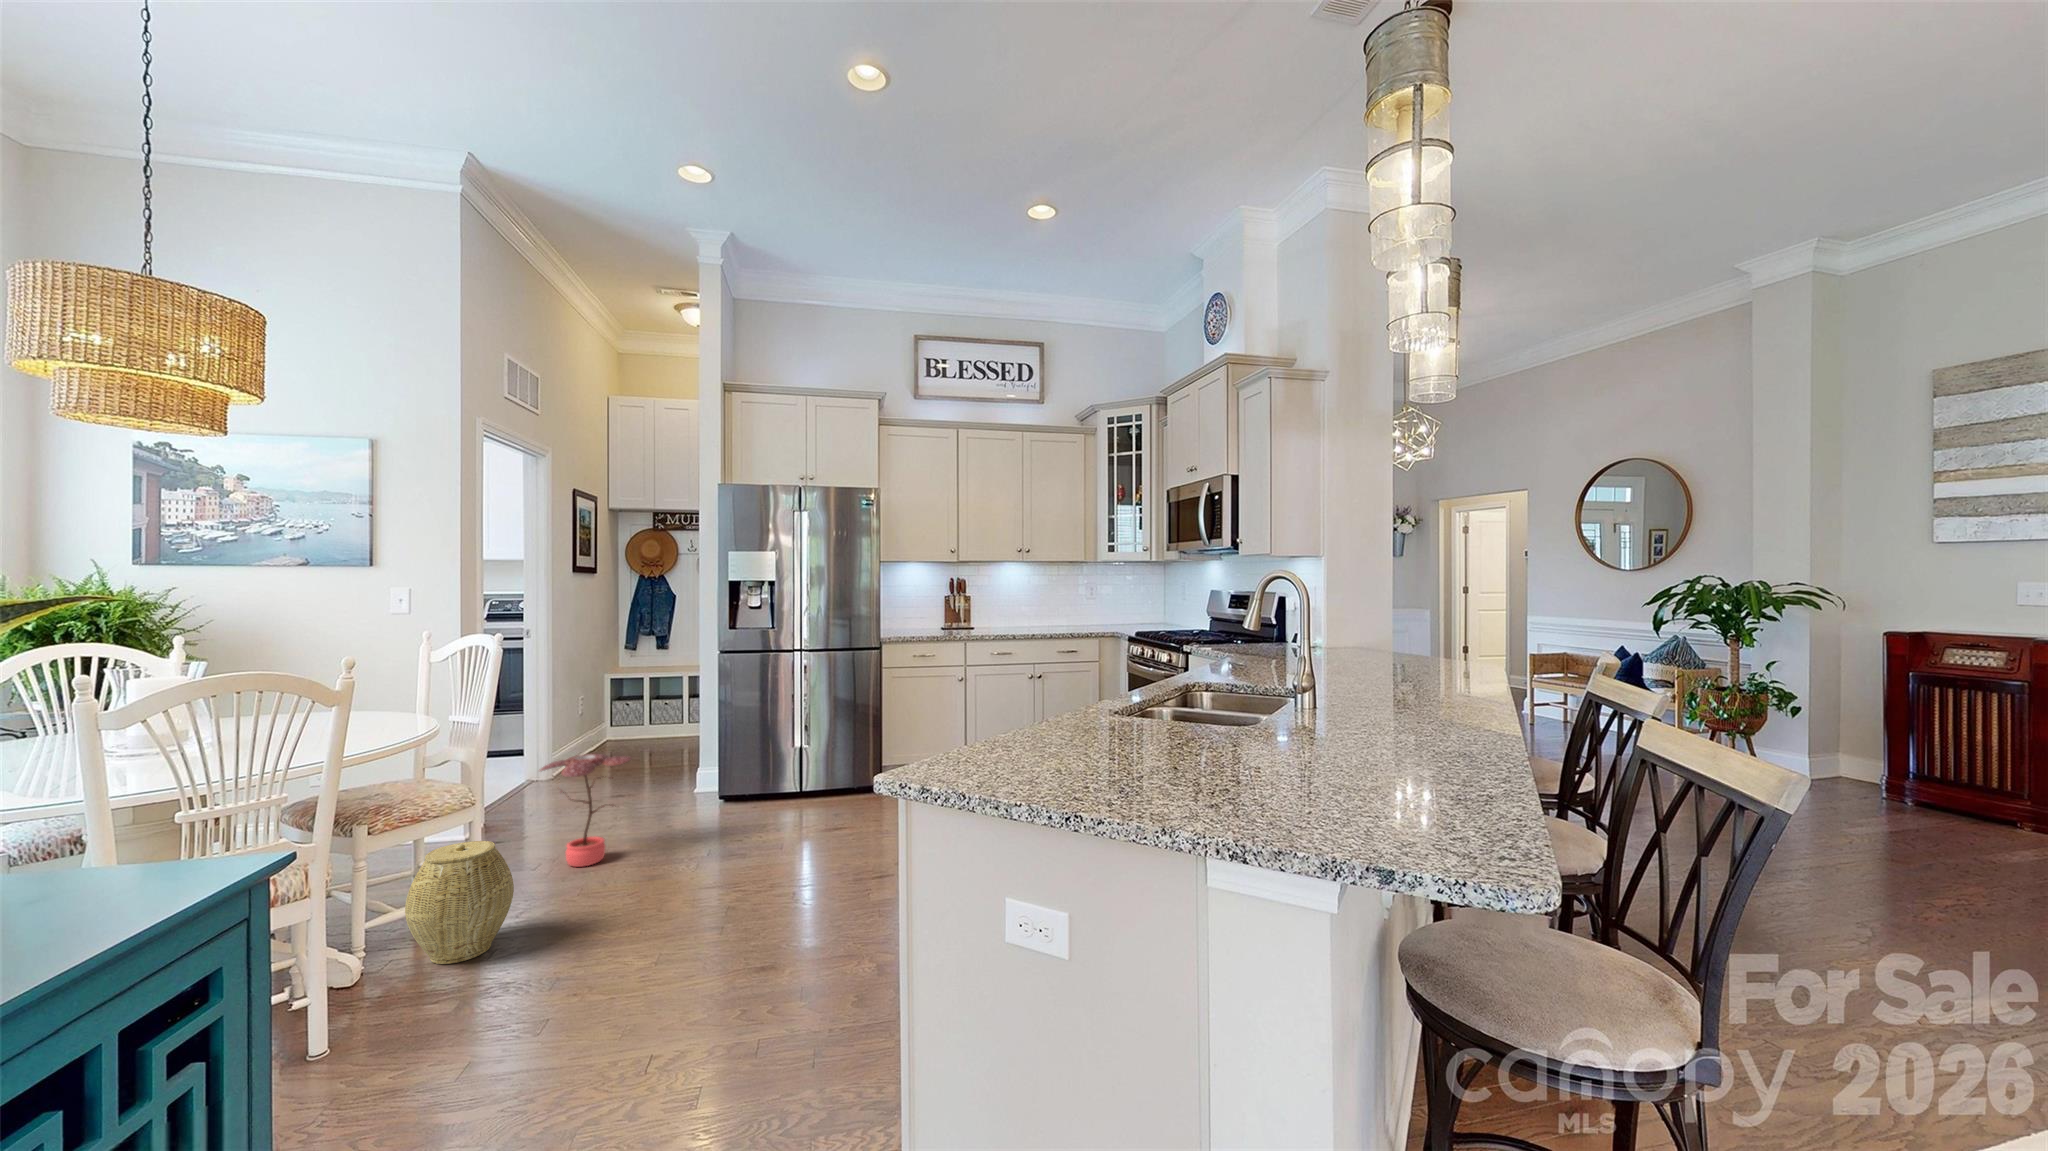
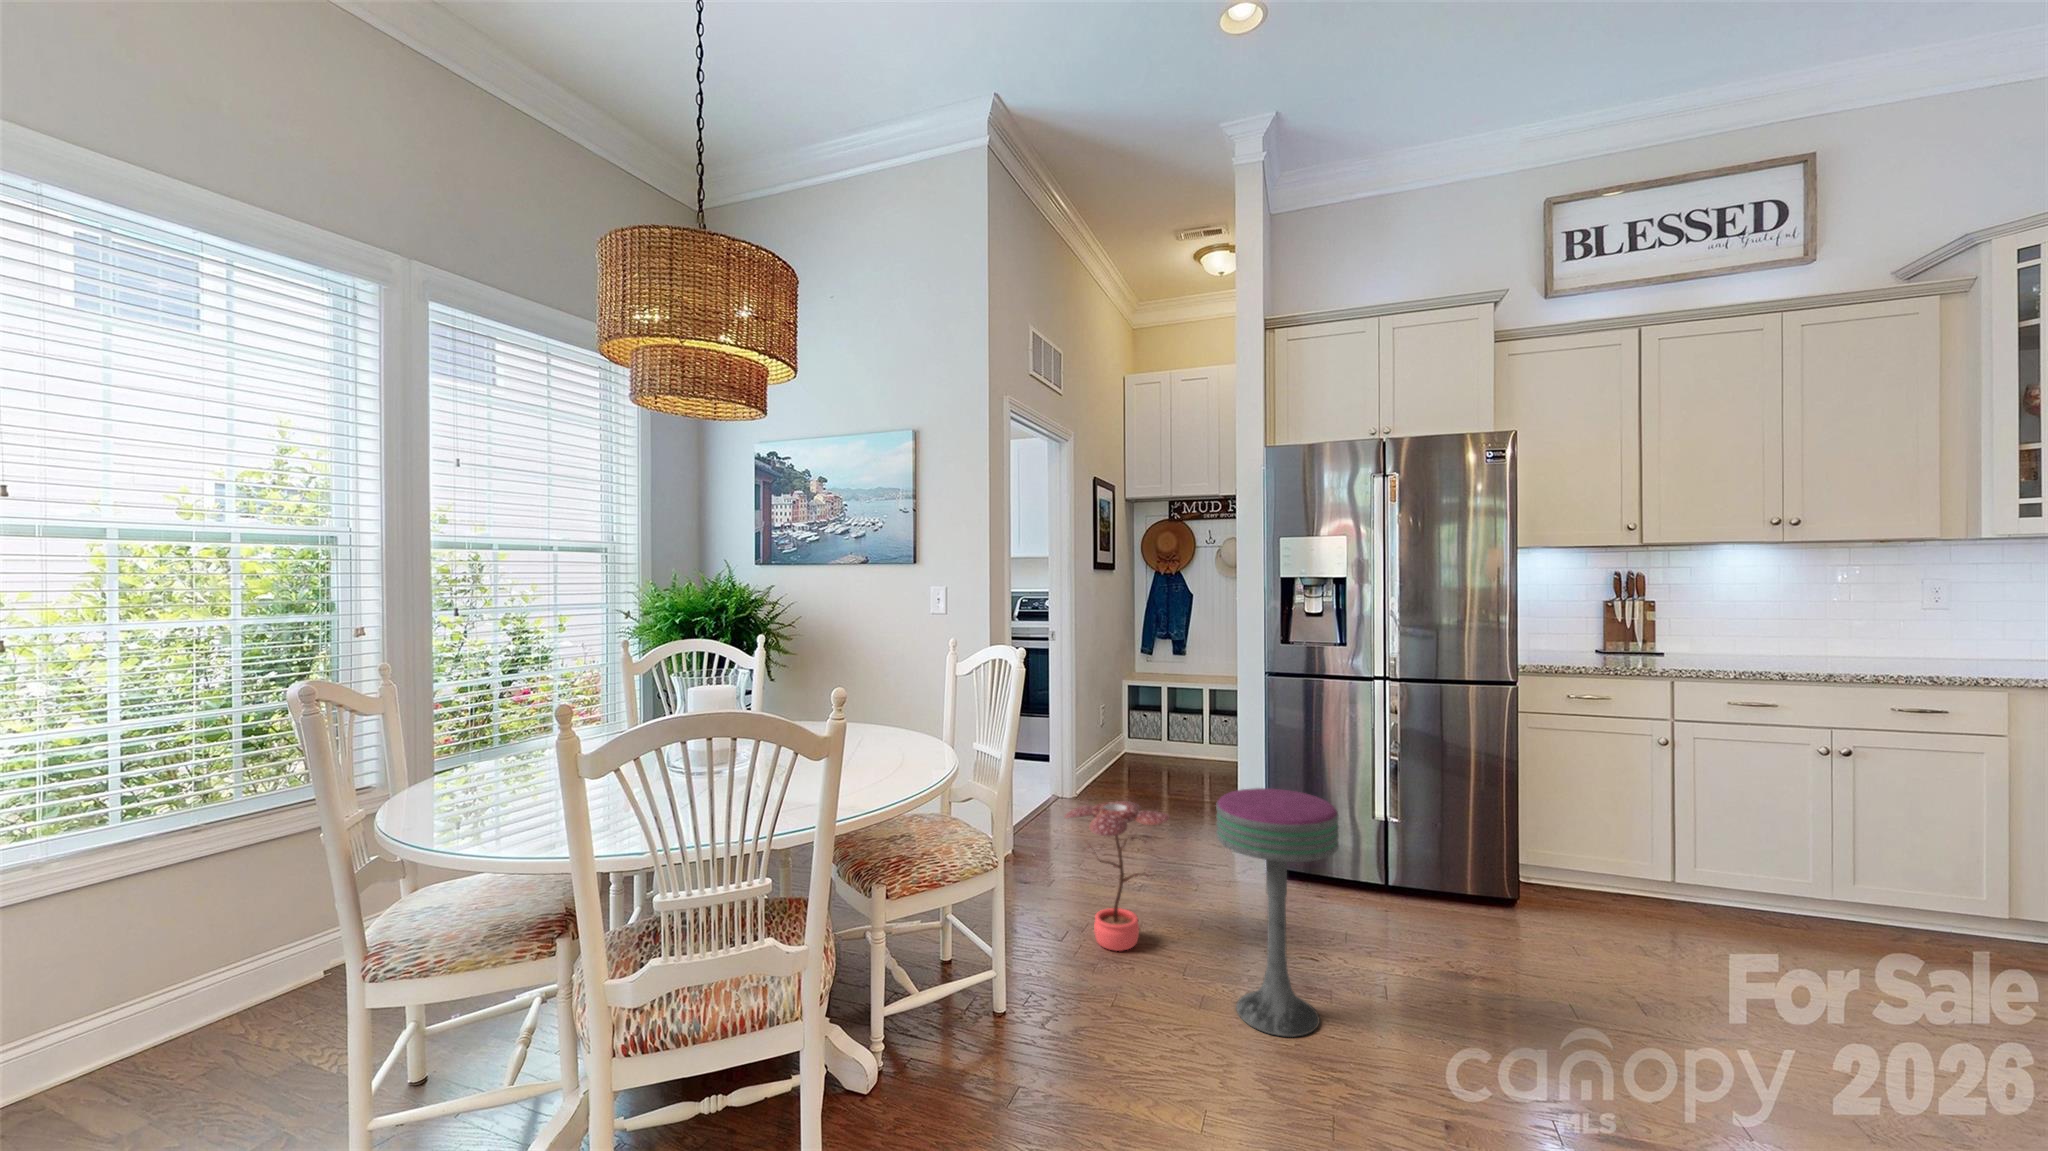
bar stool: none [663,724,748,883] -> present [1216,788,1339,1037]
woven basket: present [405,841,514,964] -> none [923,921,1038,1091]

